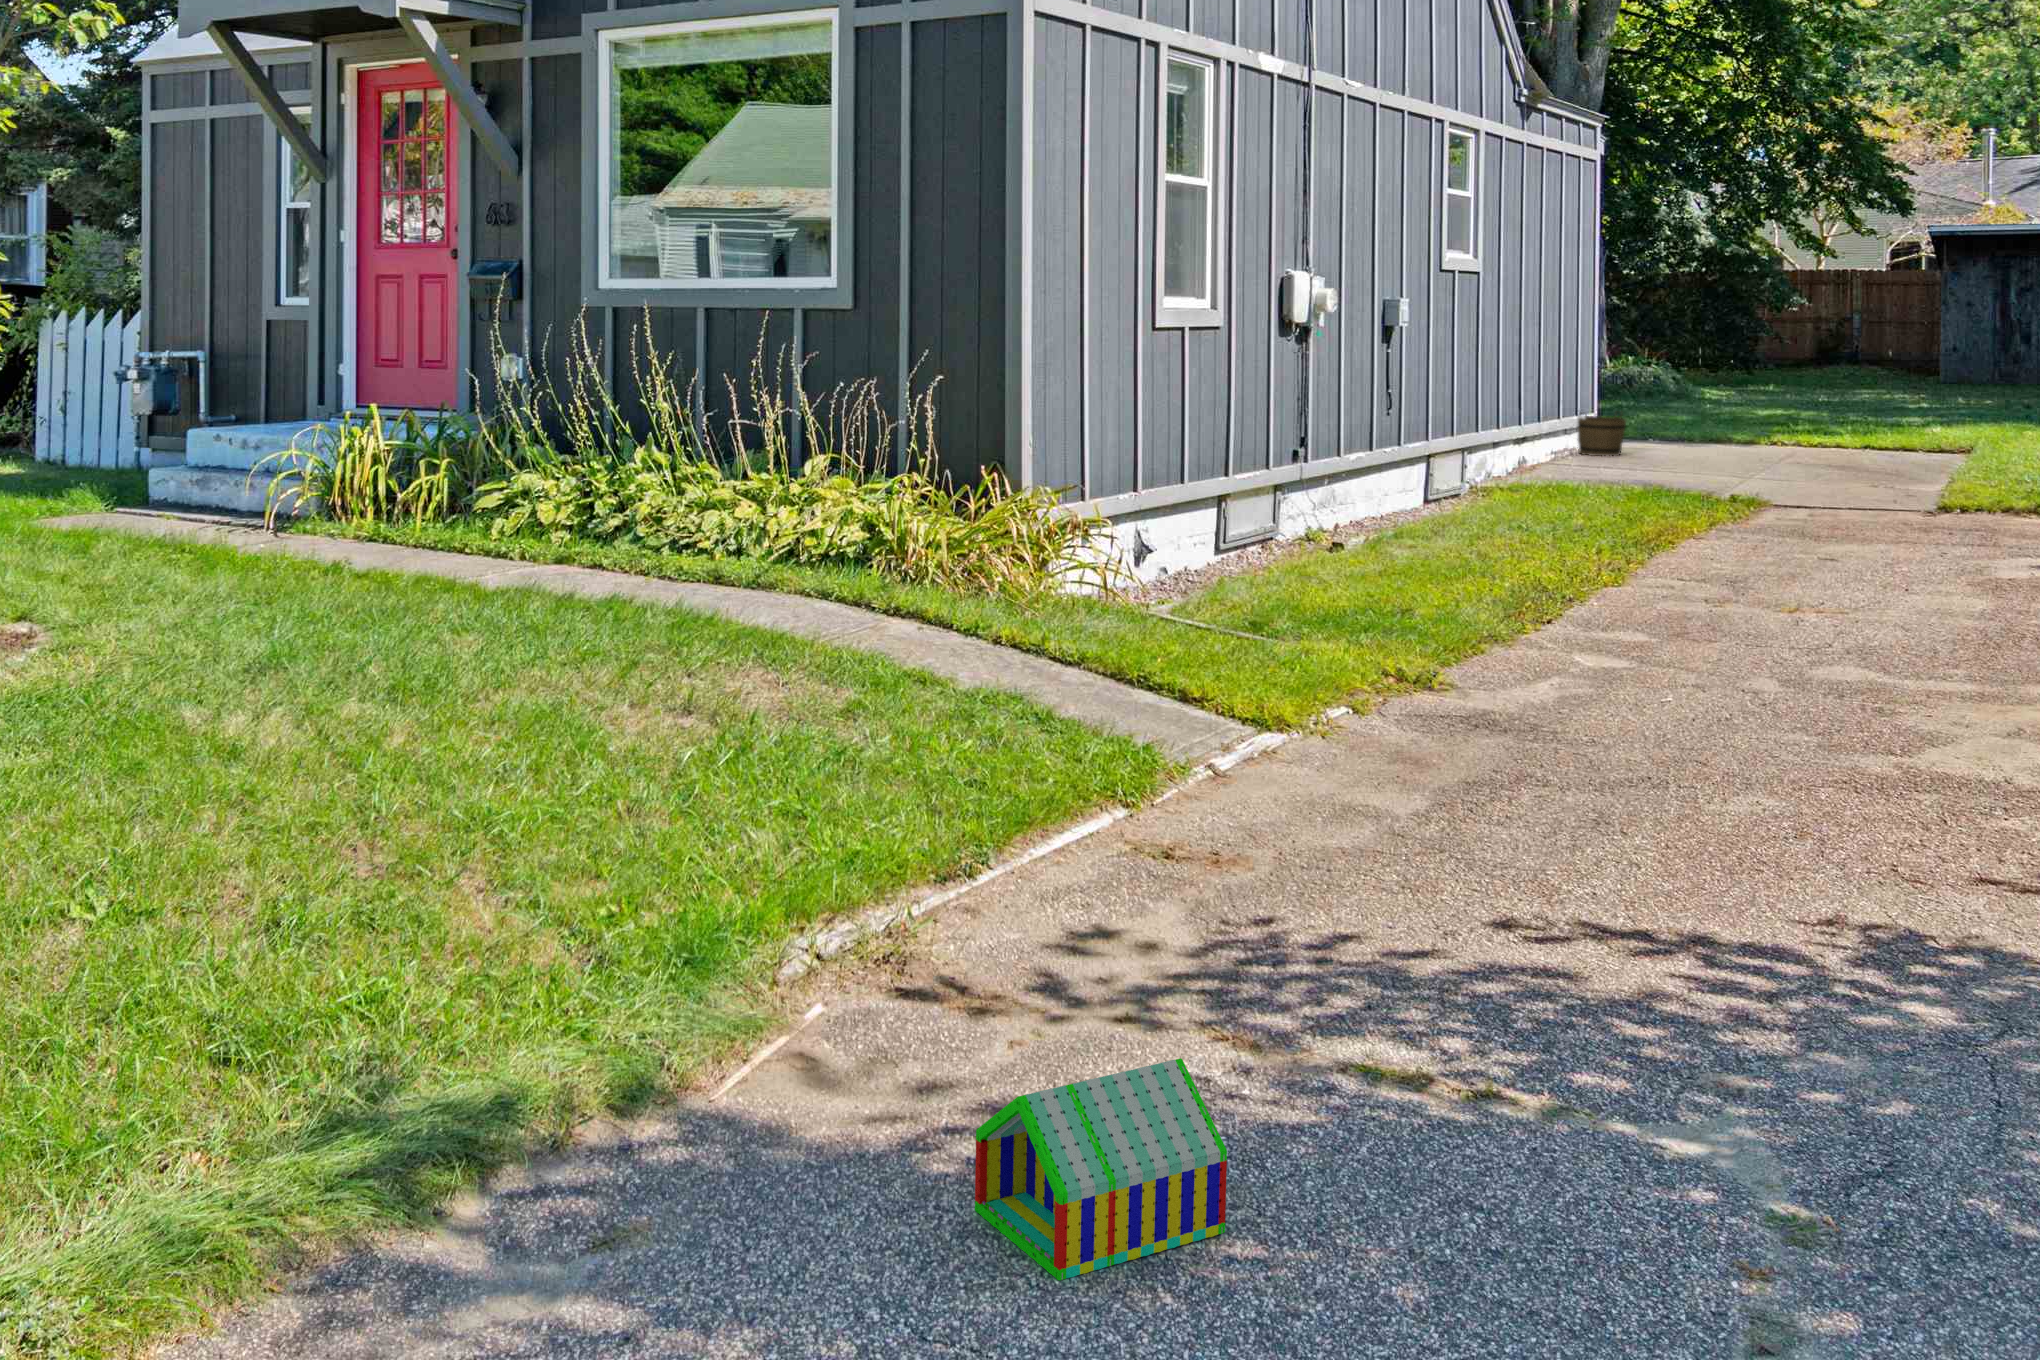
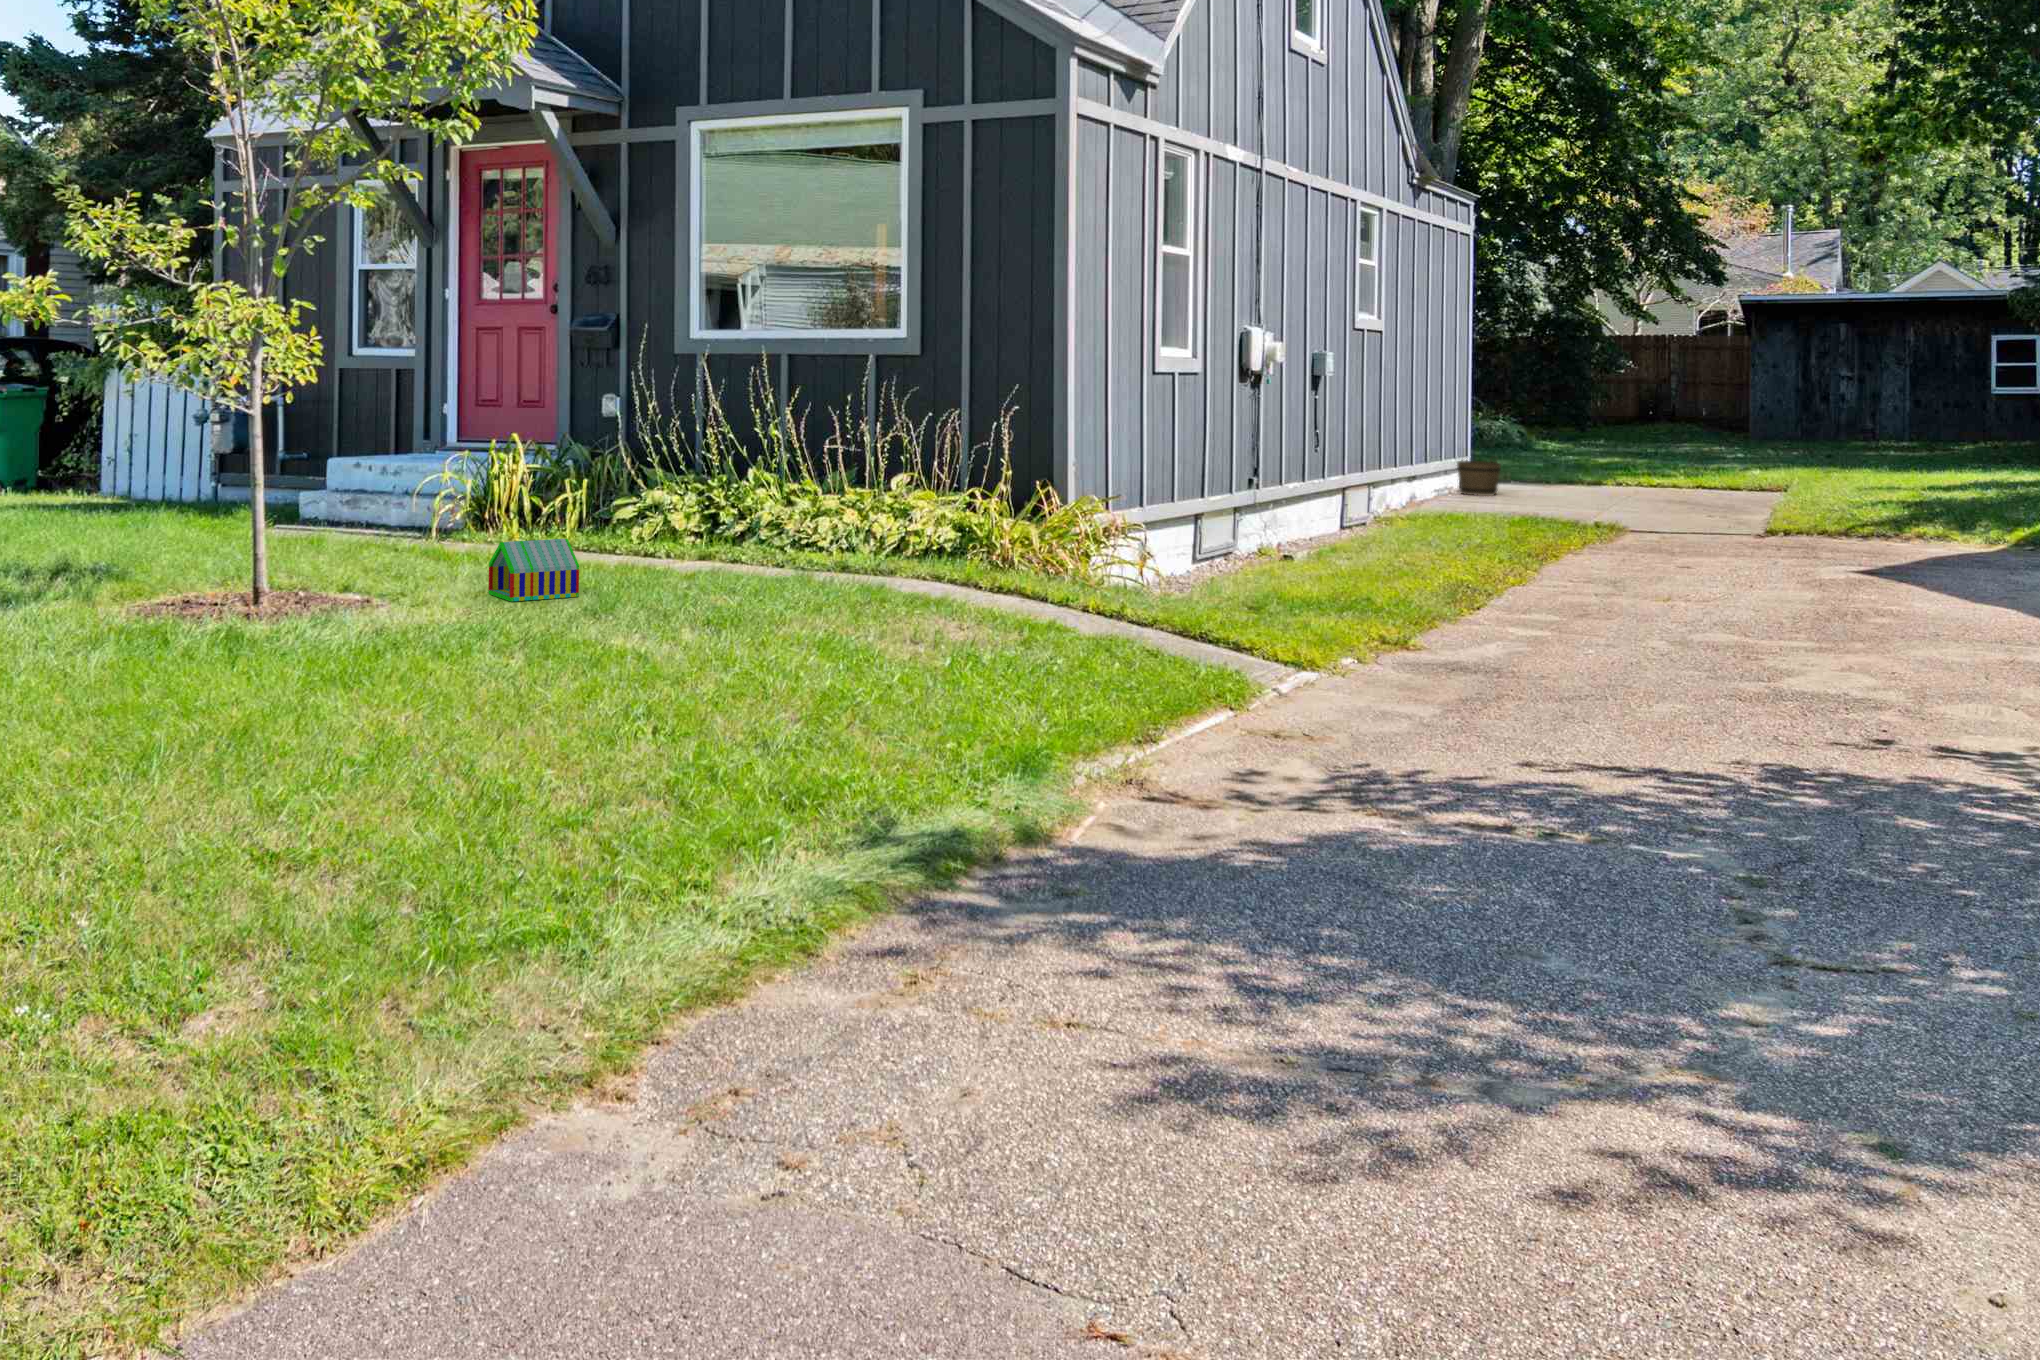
toy house: present [975,1058,1227,1280] -> present [488,539,579,602]

